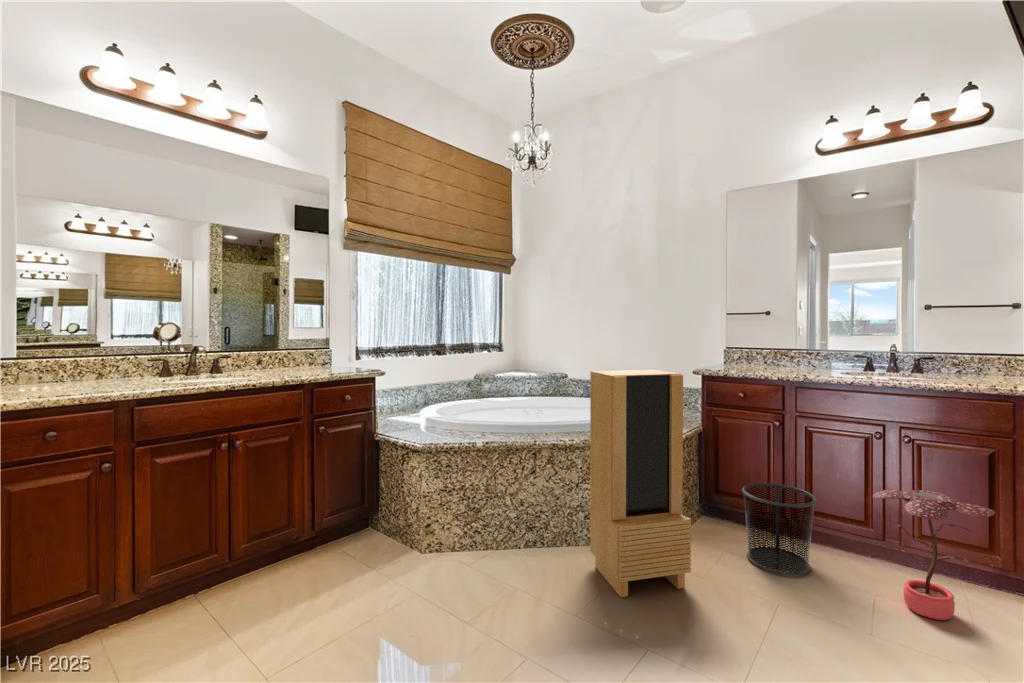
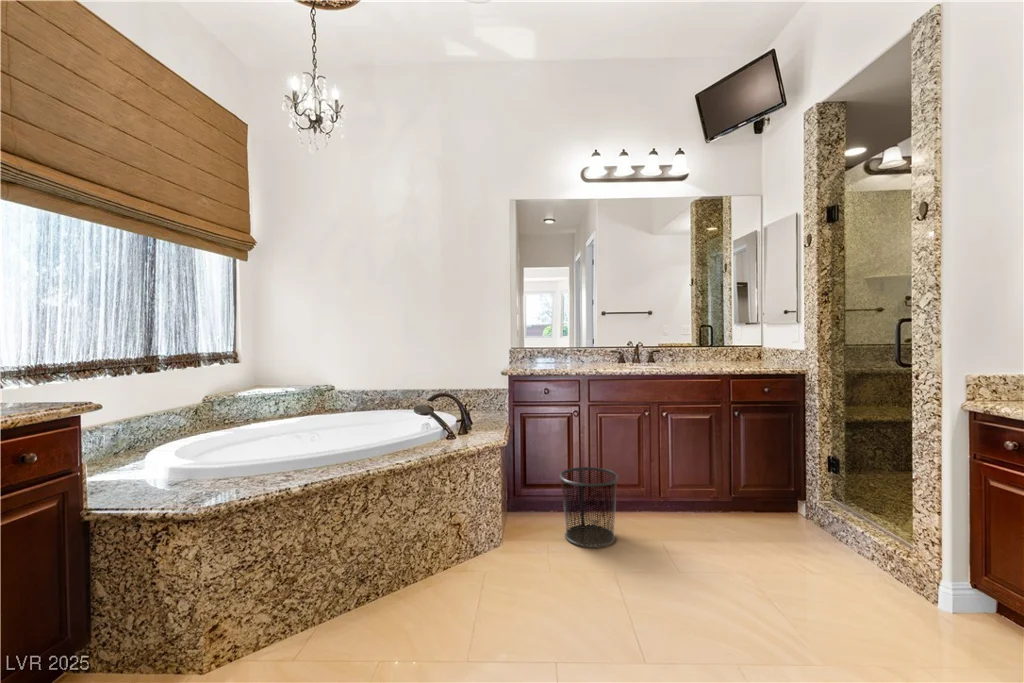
storage cabinet: present [590,370,691,597] -> none [440,371,550,623]
potted plant: present [872,490,995,620] -> none [659,450,731,547]

